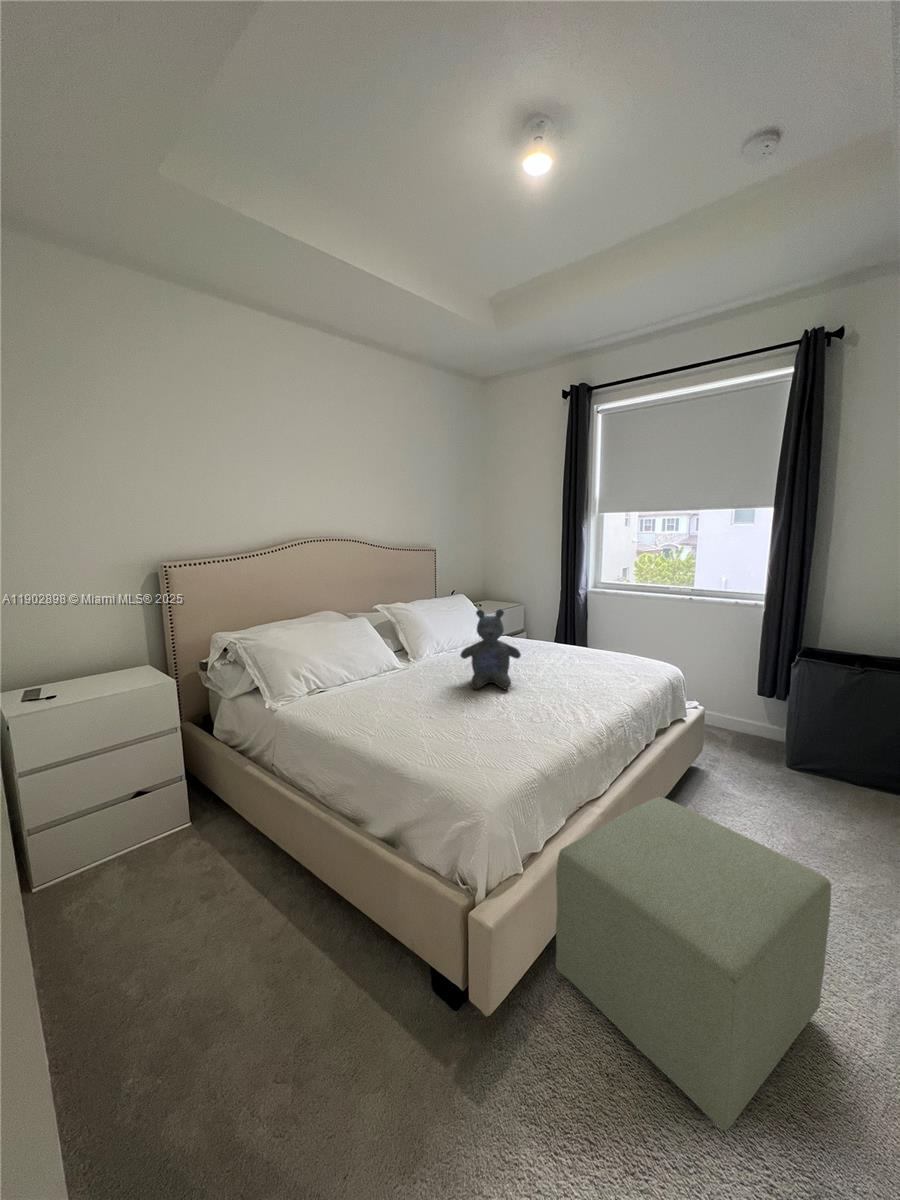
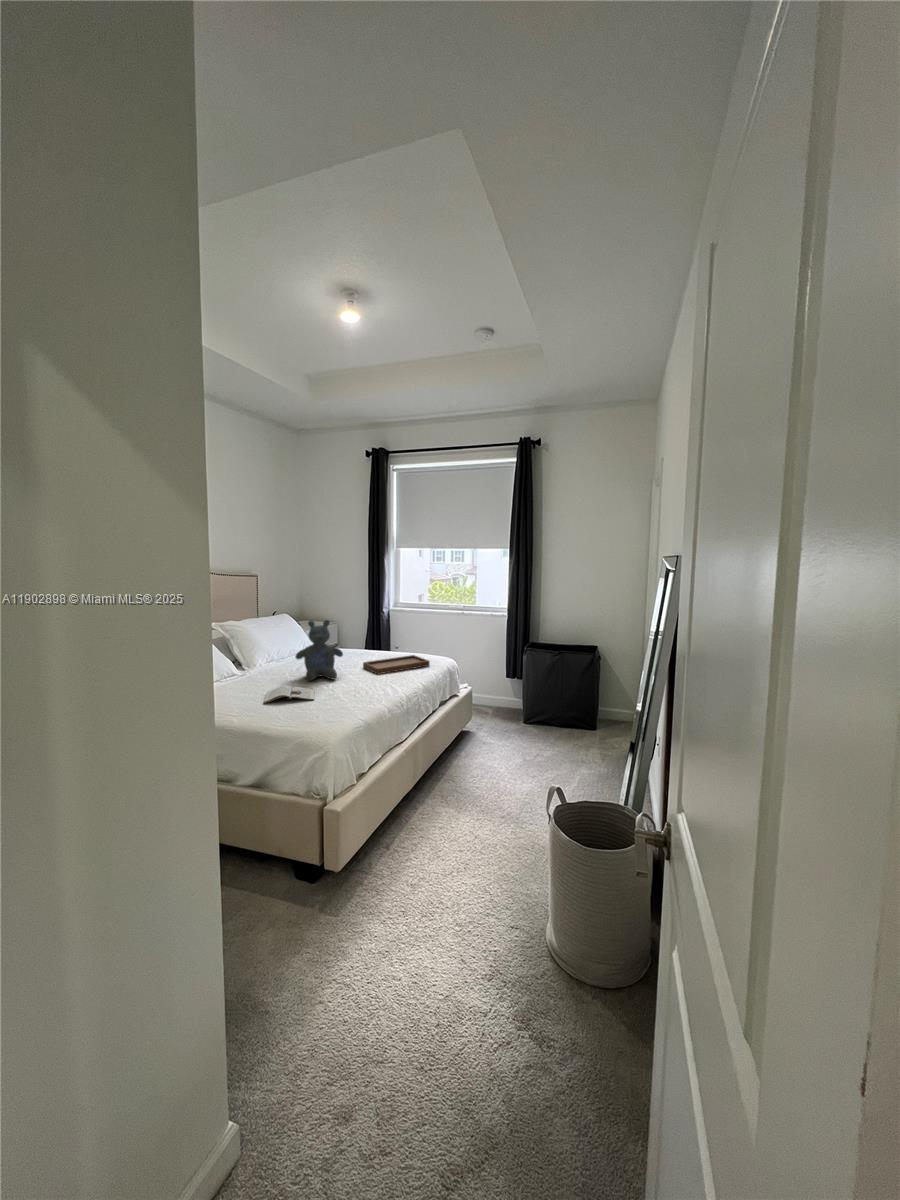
tray: none [548,647,643,686] -> present [363,646,430,674]
magazine: none [411,696,478,723] -> present [264,686,314,704]
ottoman: present [556,797,831,1131] -> none [377,733,525,889]

